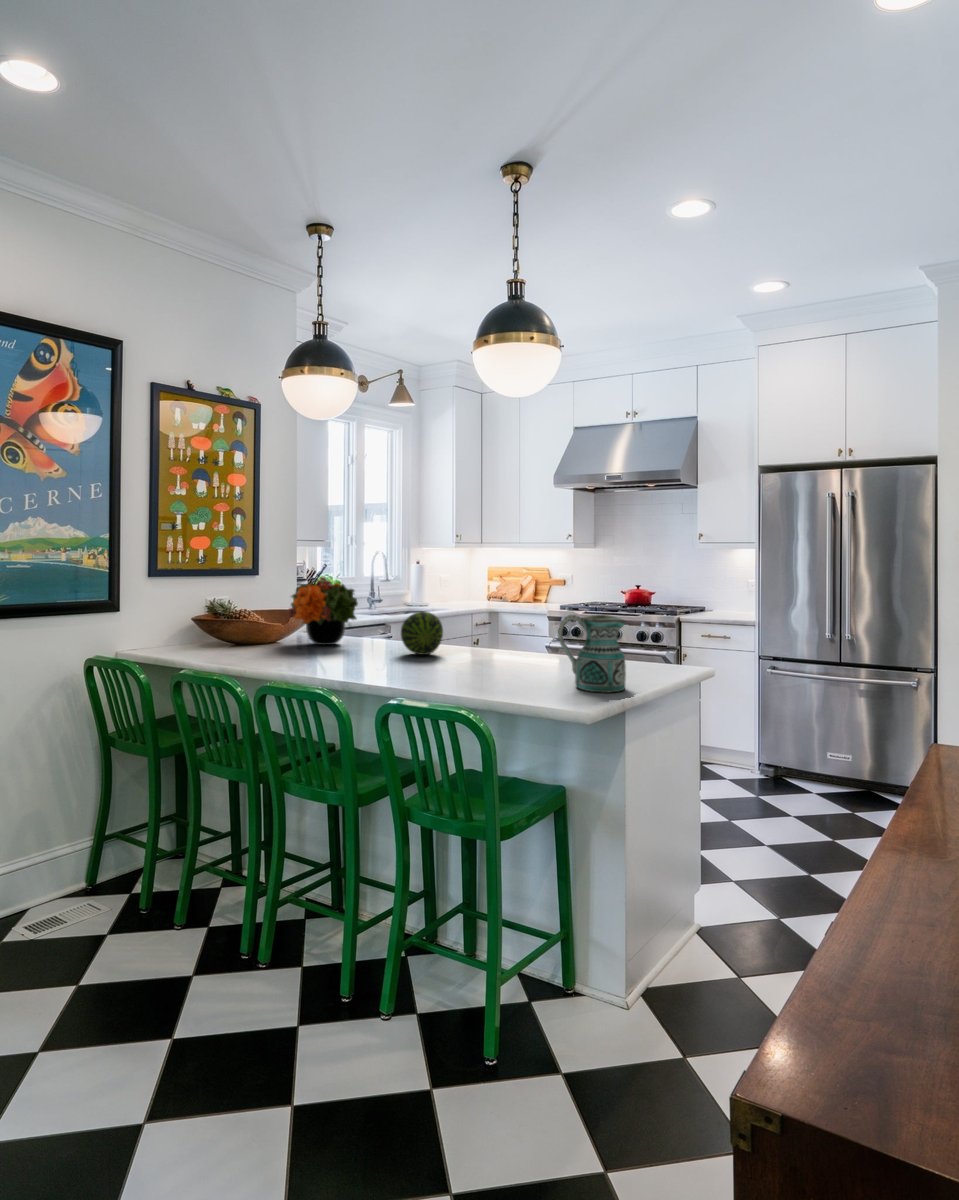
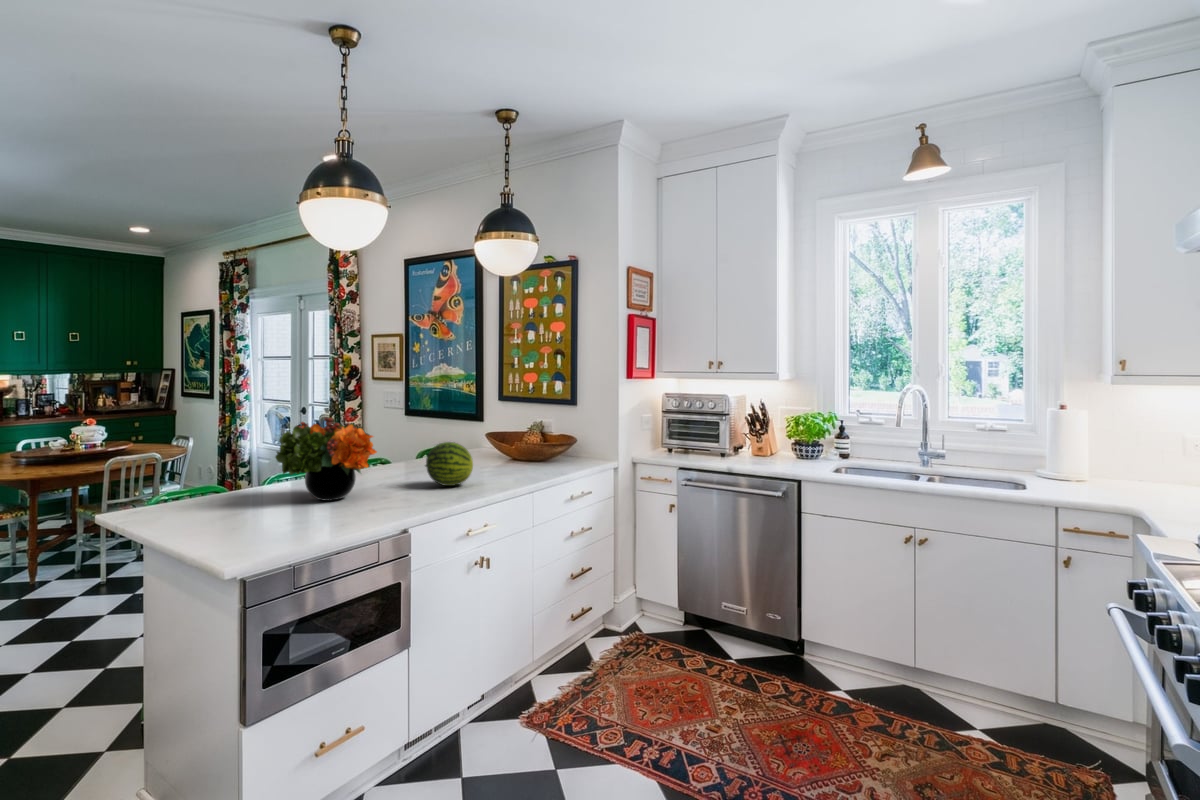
flower arrangement: present [288,577,358,645] -> present [276,417,377,501]
ceramic pitcher: present [558,615,626,693] -> none [165,442,232,530]

